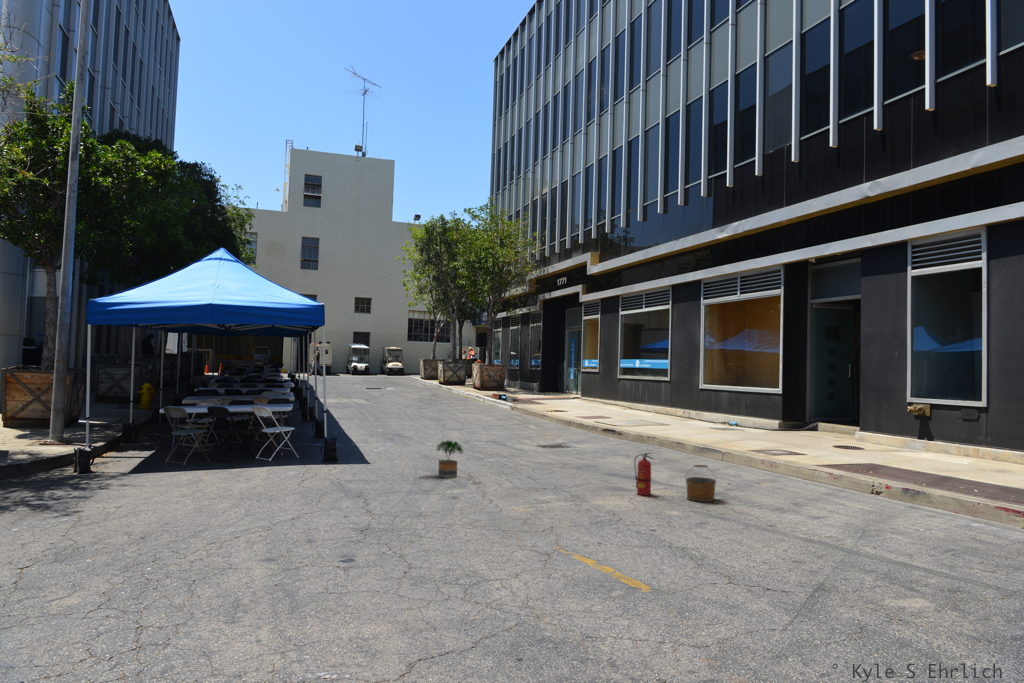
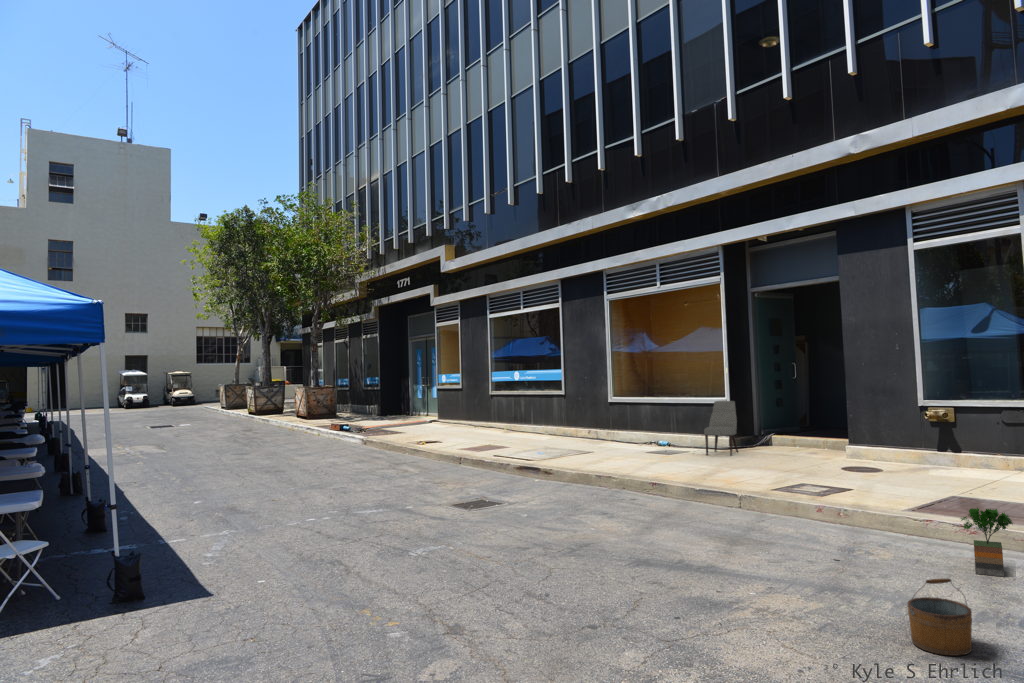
chair: none [754,391,785,435] -> present [704,401,738,456]
potted tree: present [437,441,463,478] -> present [961,508,1013,577]
fire extinguisher: present [635,453,653,495] -> none [800,563,842,650]

